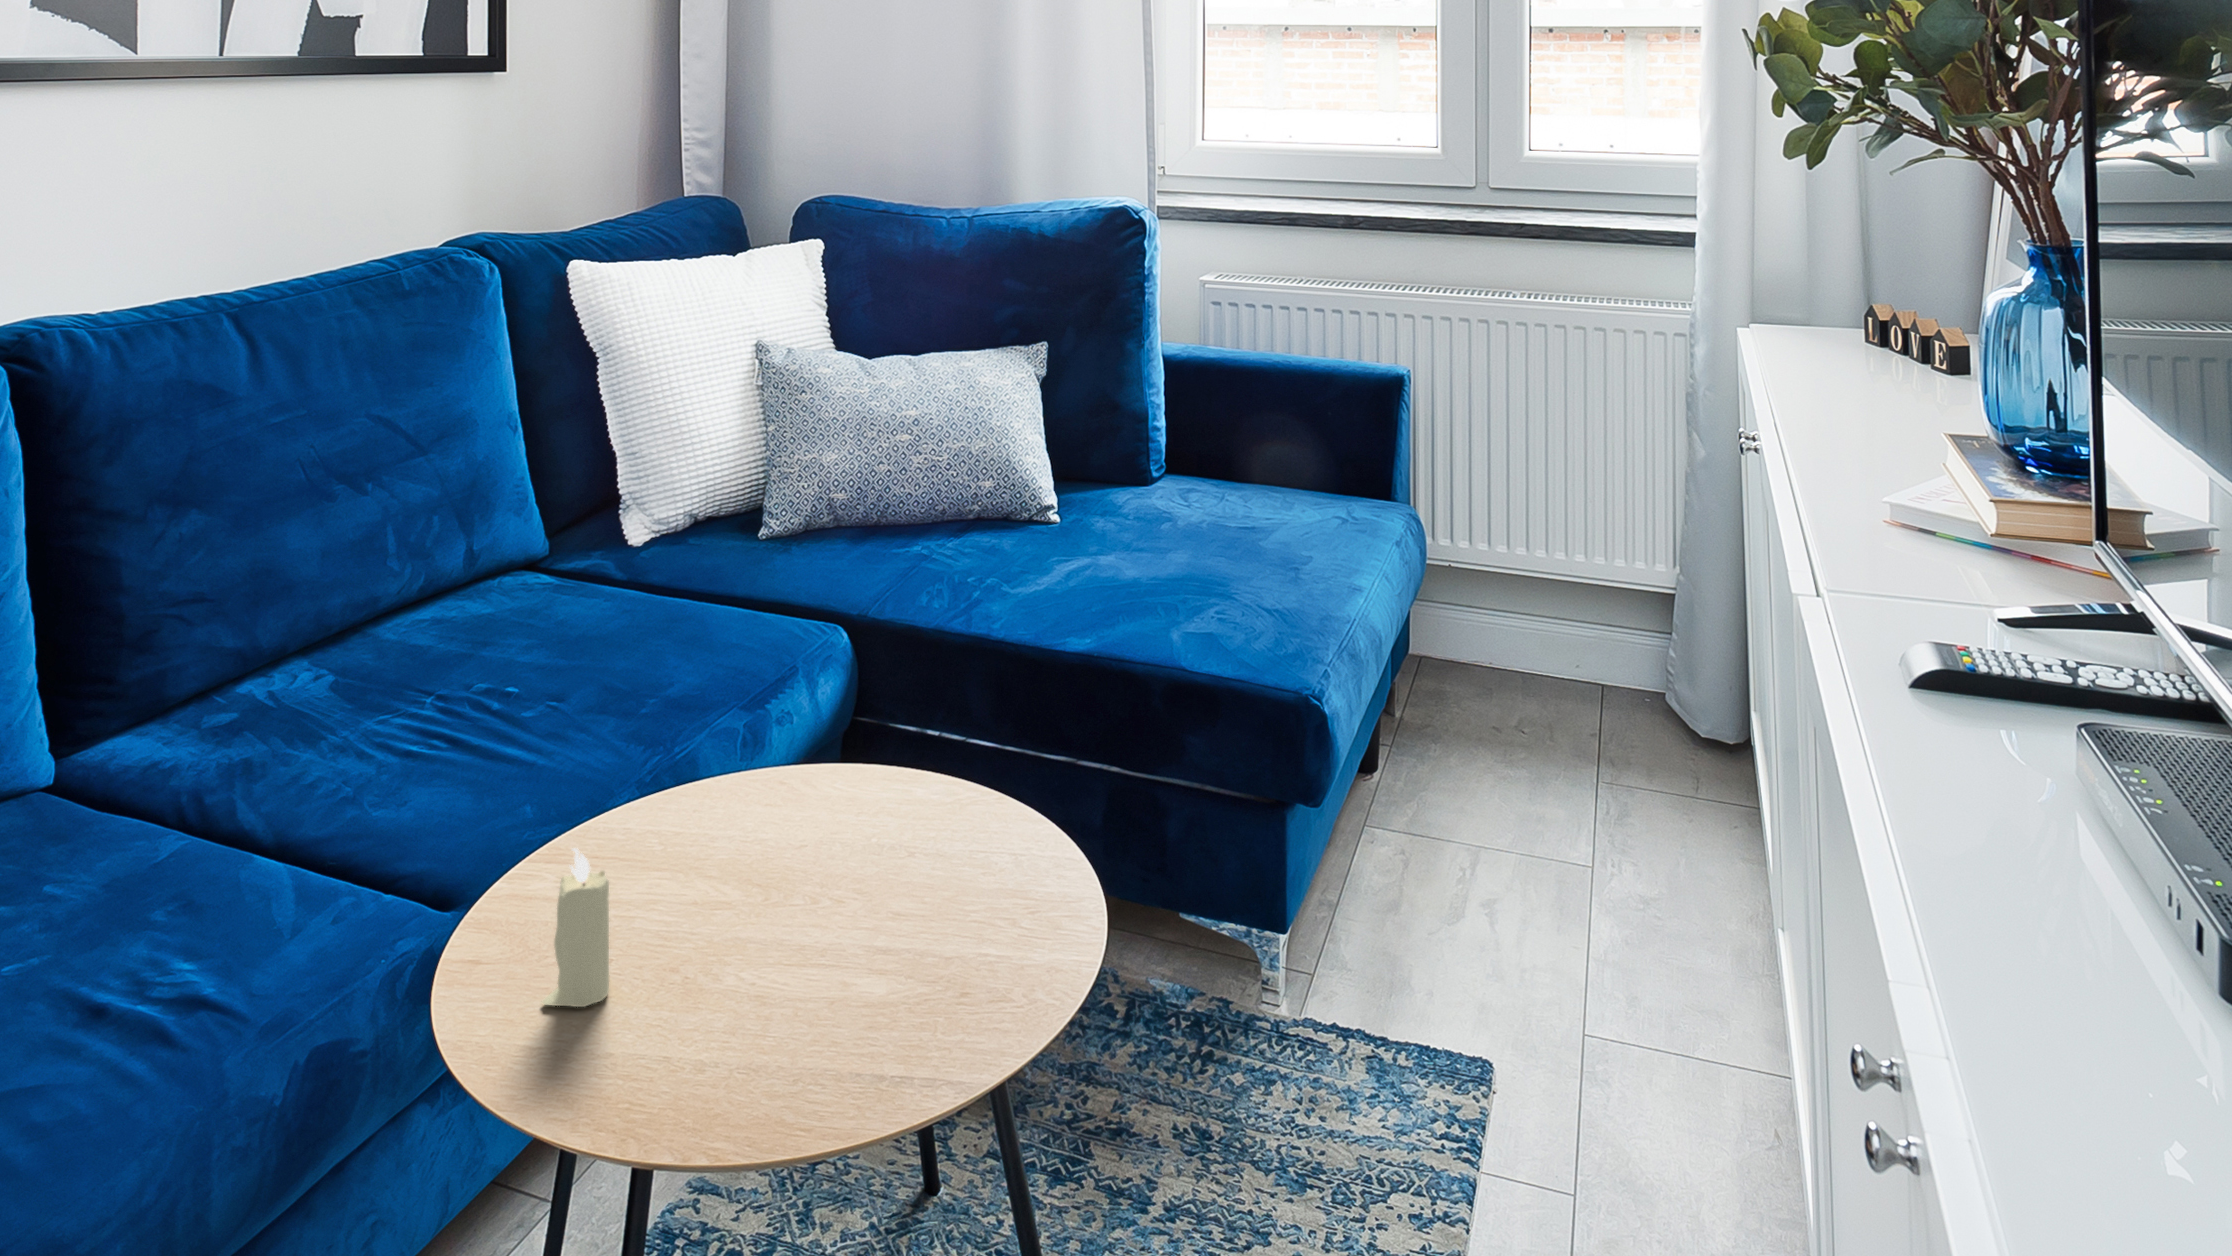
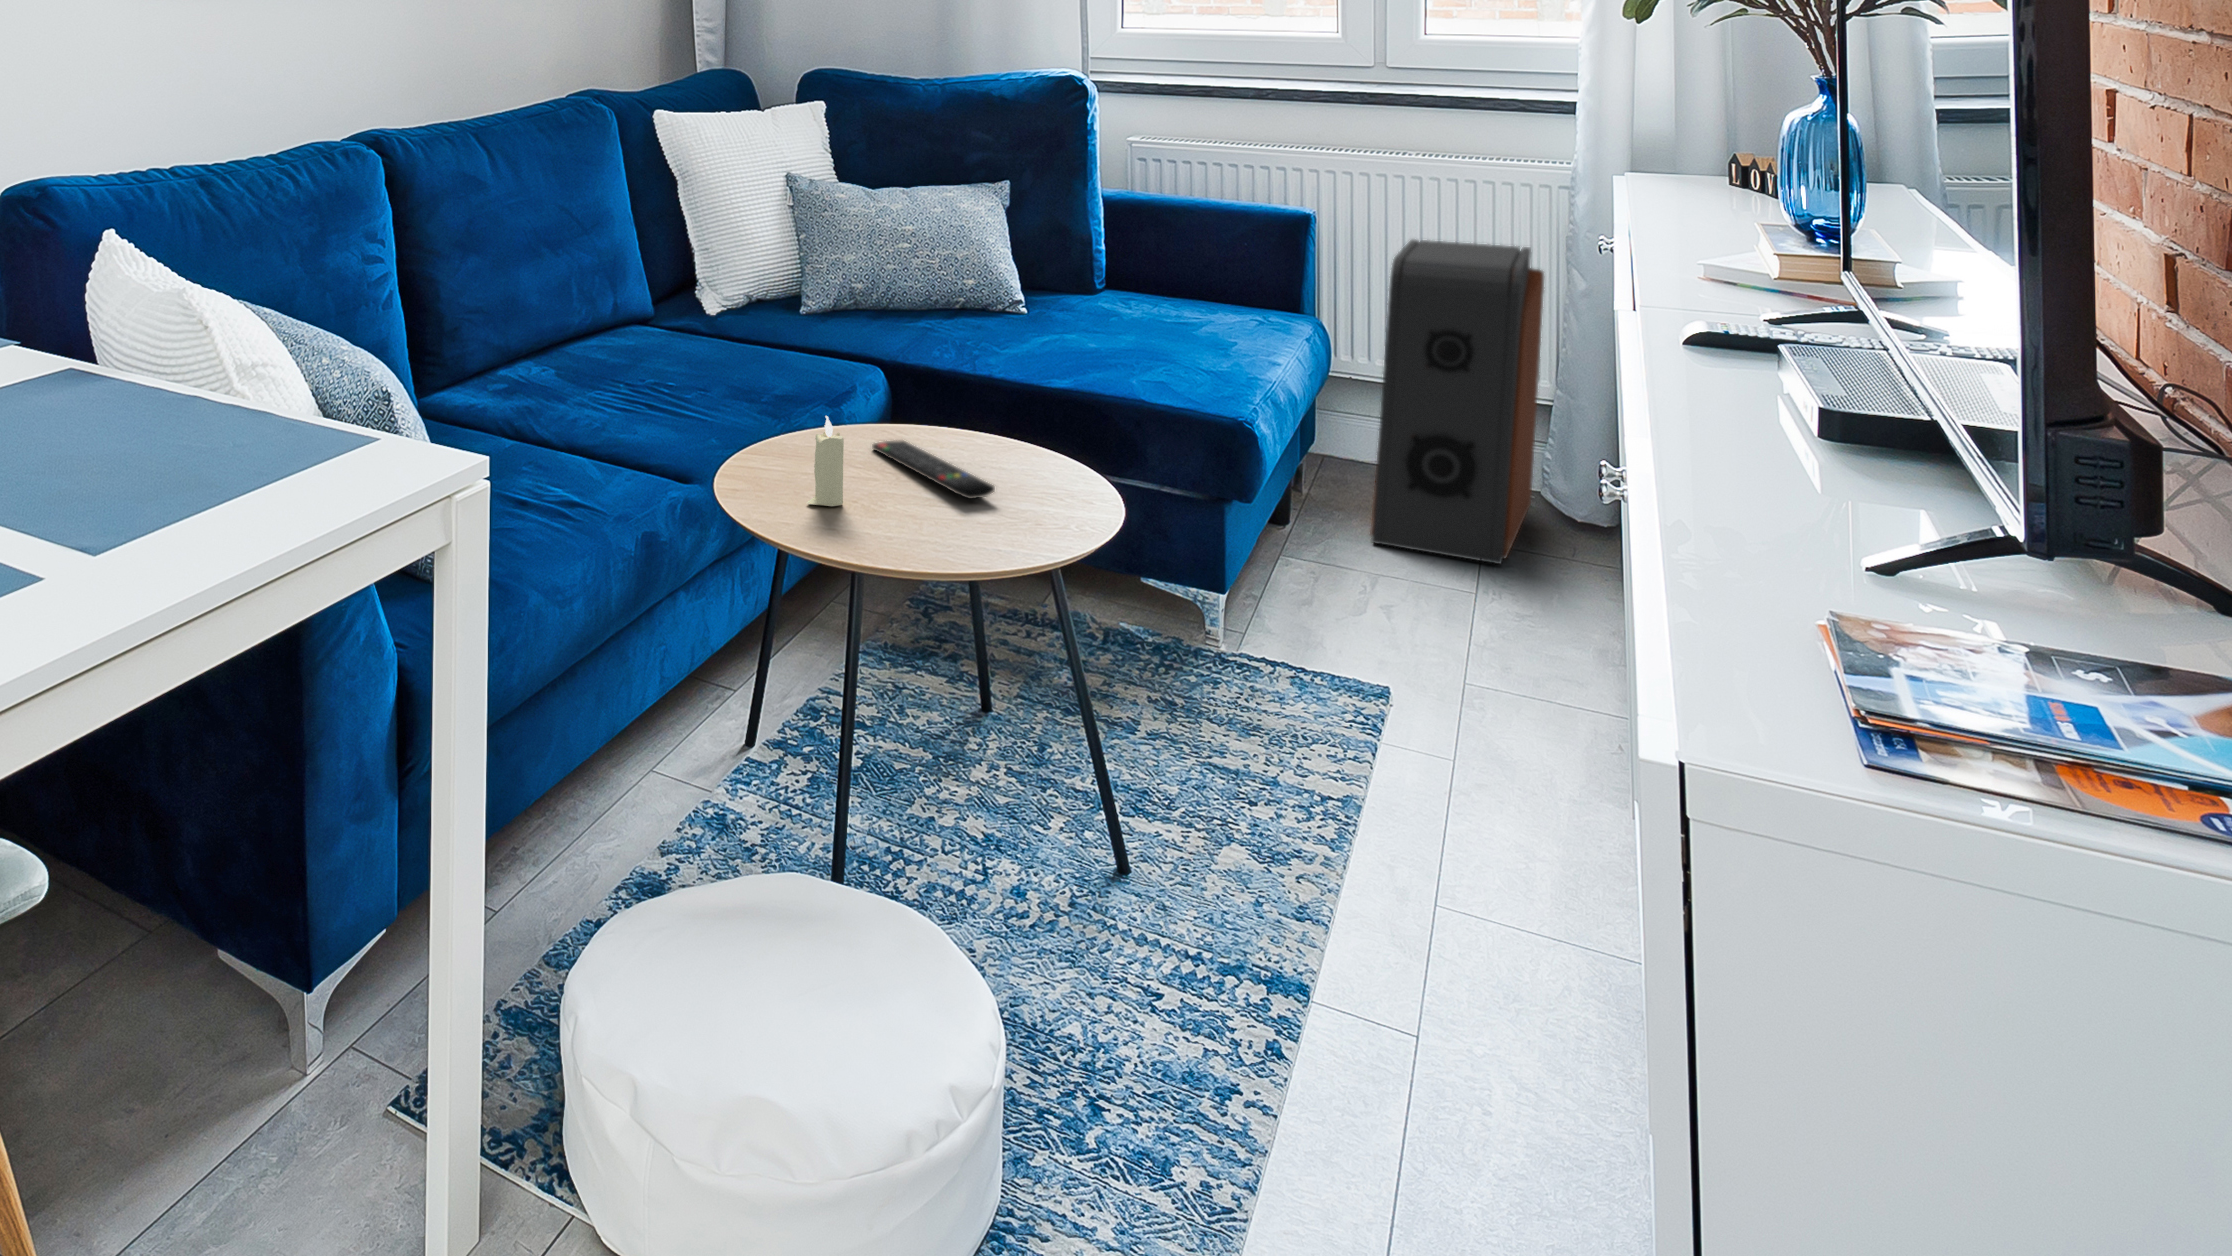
speaker: none [1483,403,1670,828] -> present [1370,240,1544,564]
remote control: none [722,817,875,964] -> present [872,441,995,499]

